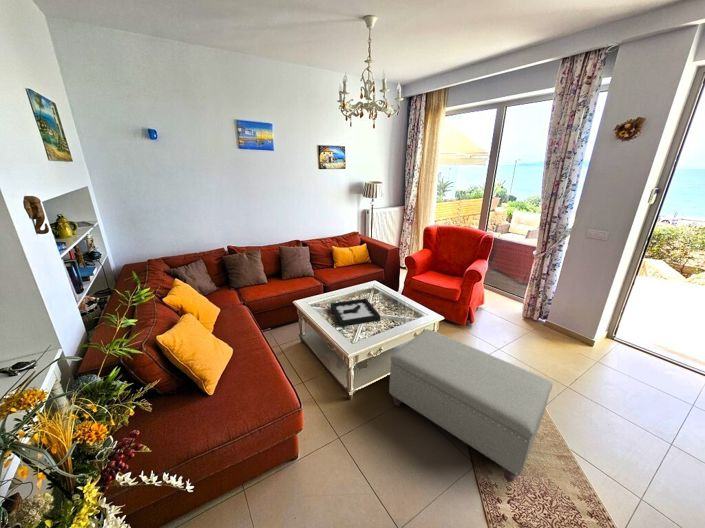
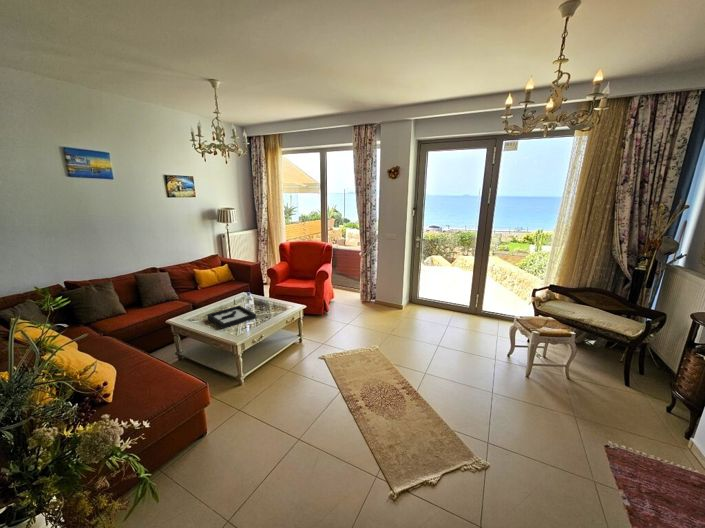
ottoman: present [389,329,553,481] -> none [271,315,376,391]

